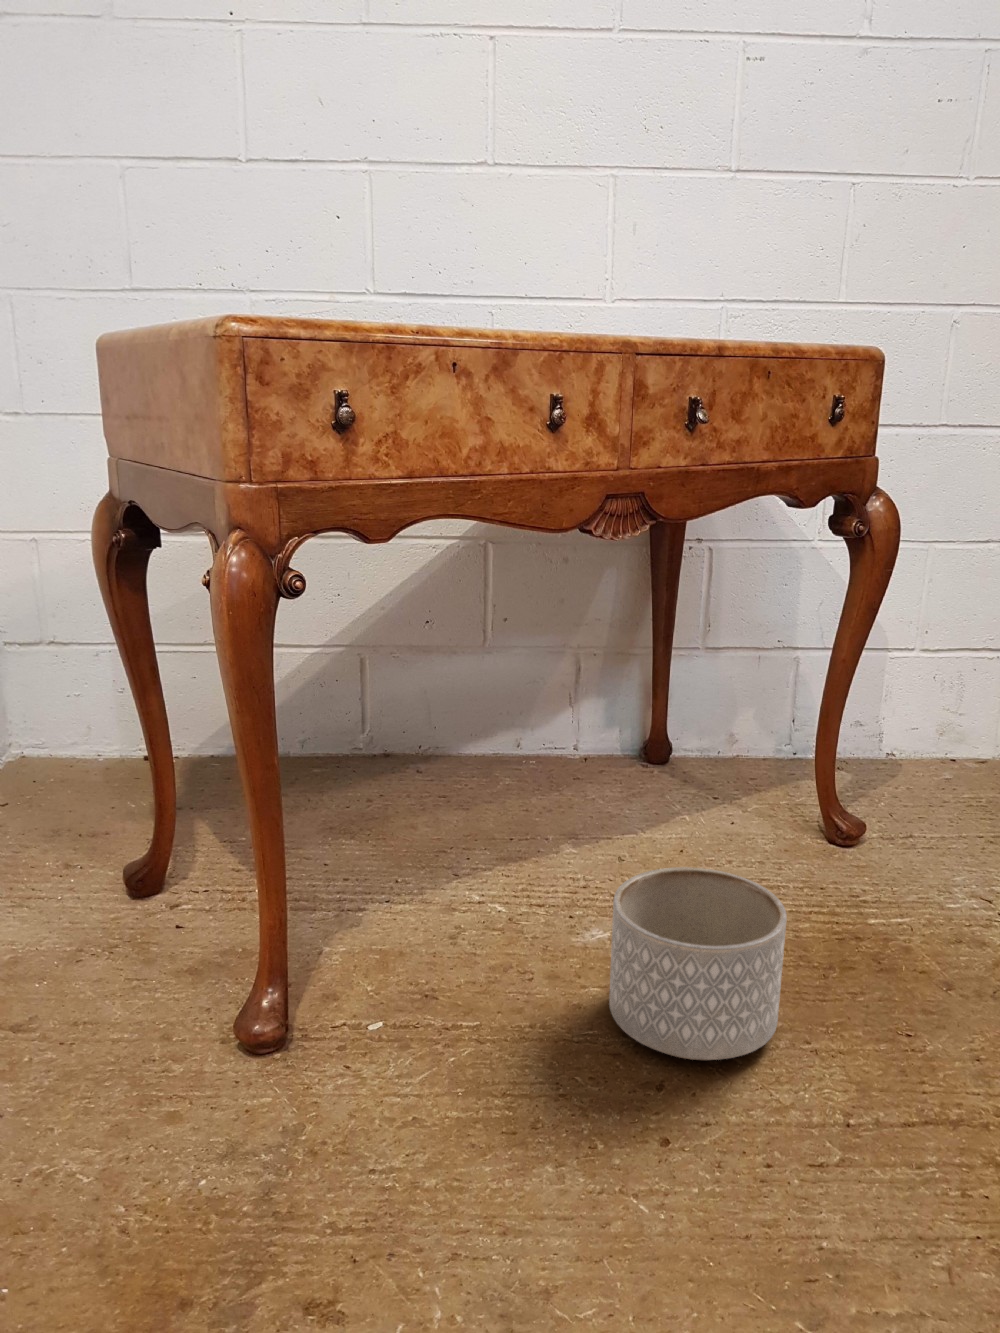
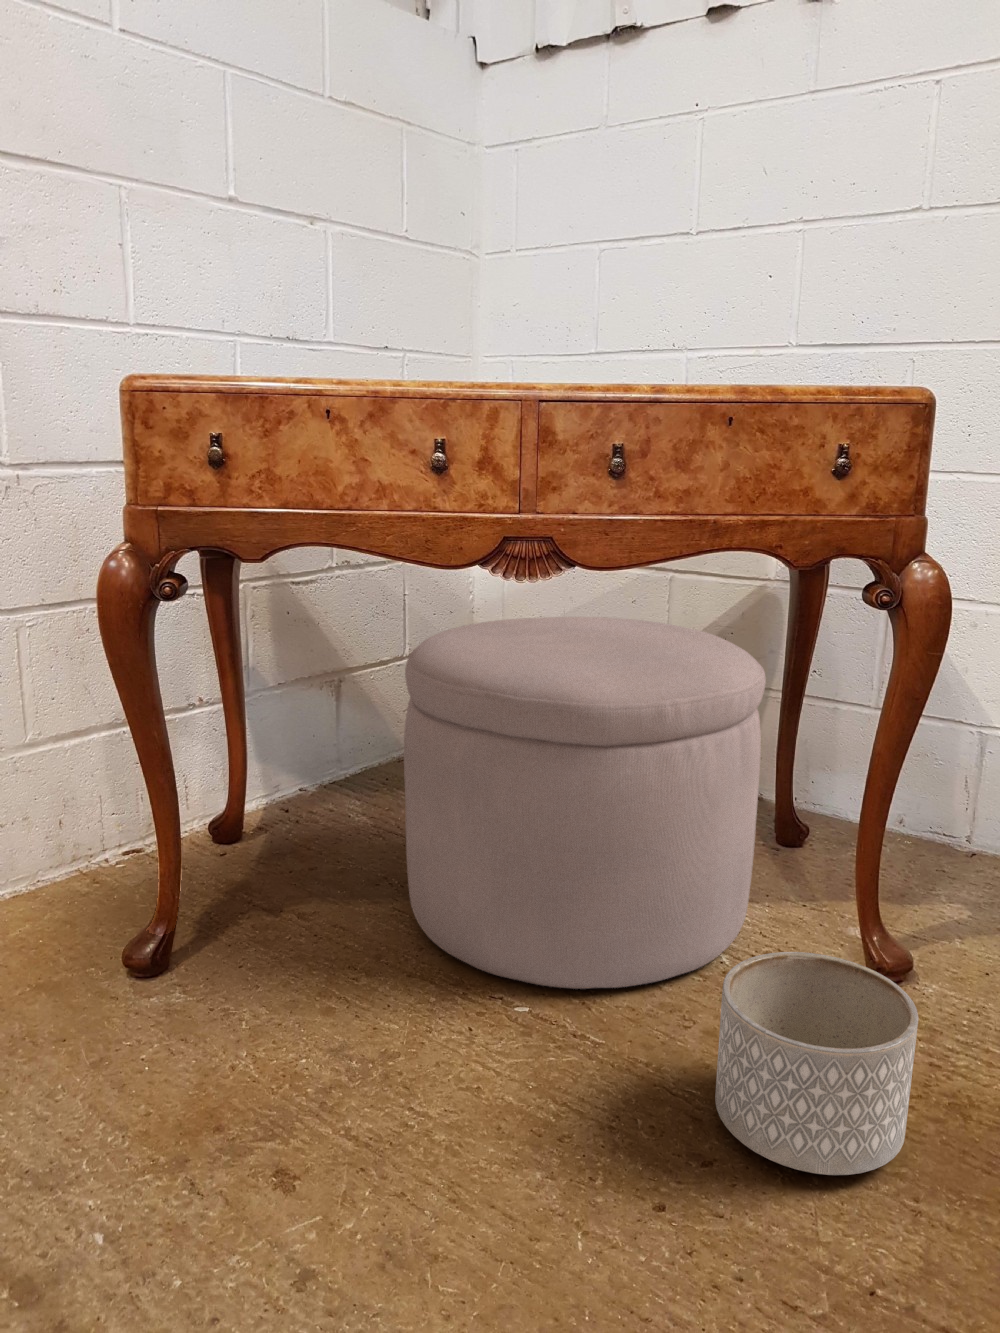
ottoman: none [105,590,509,1003] -> present [404,617,766,989]

